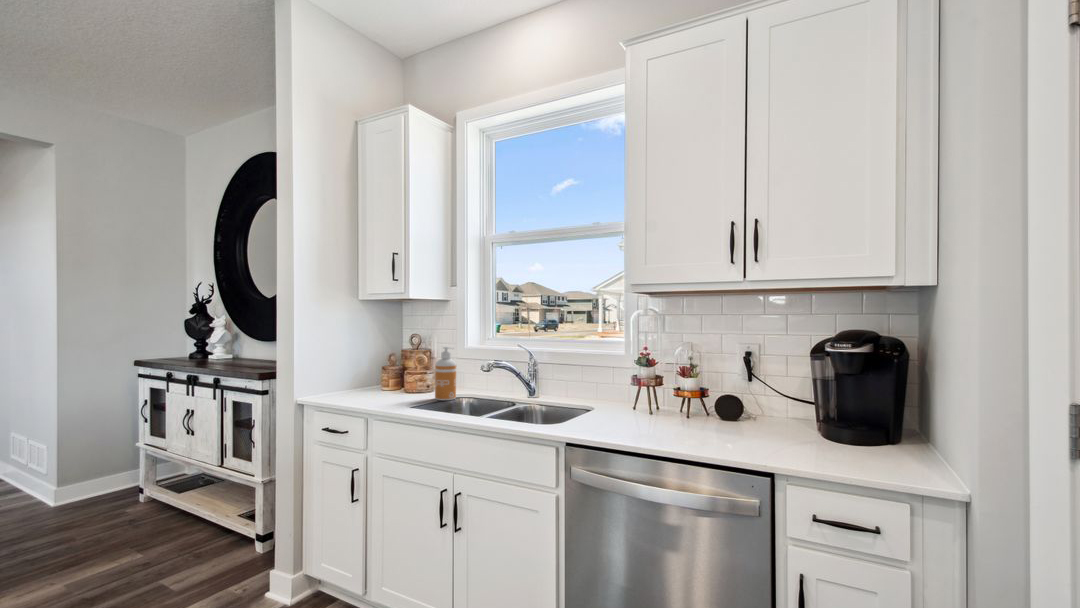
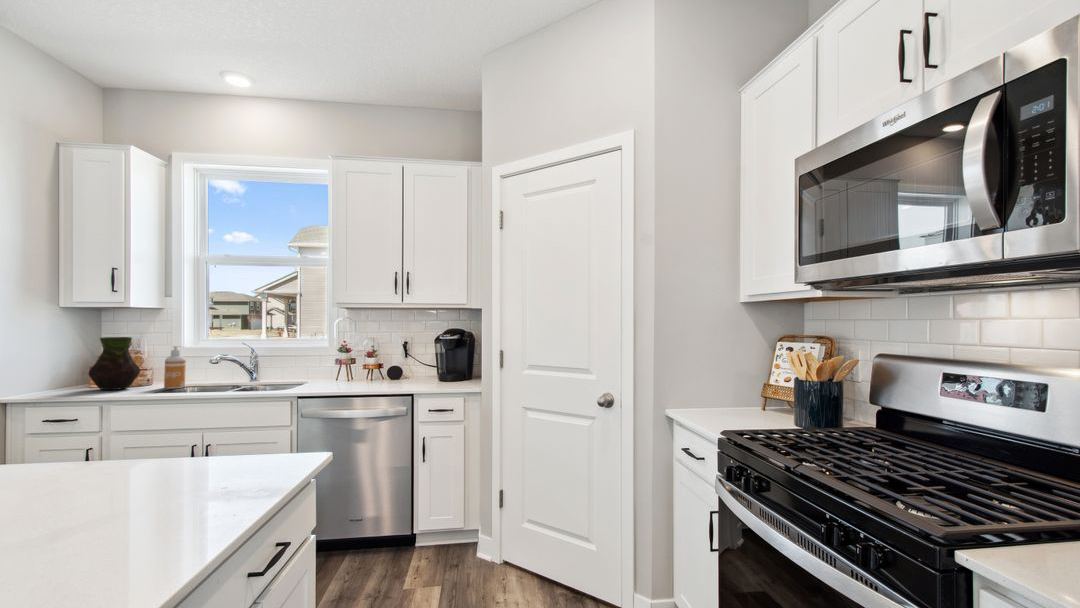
vase: none [370,334,419,396] -> present [89,337,140,390]

